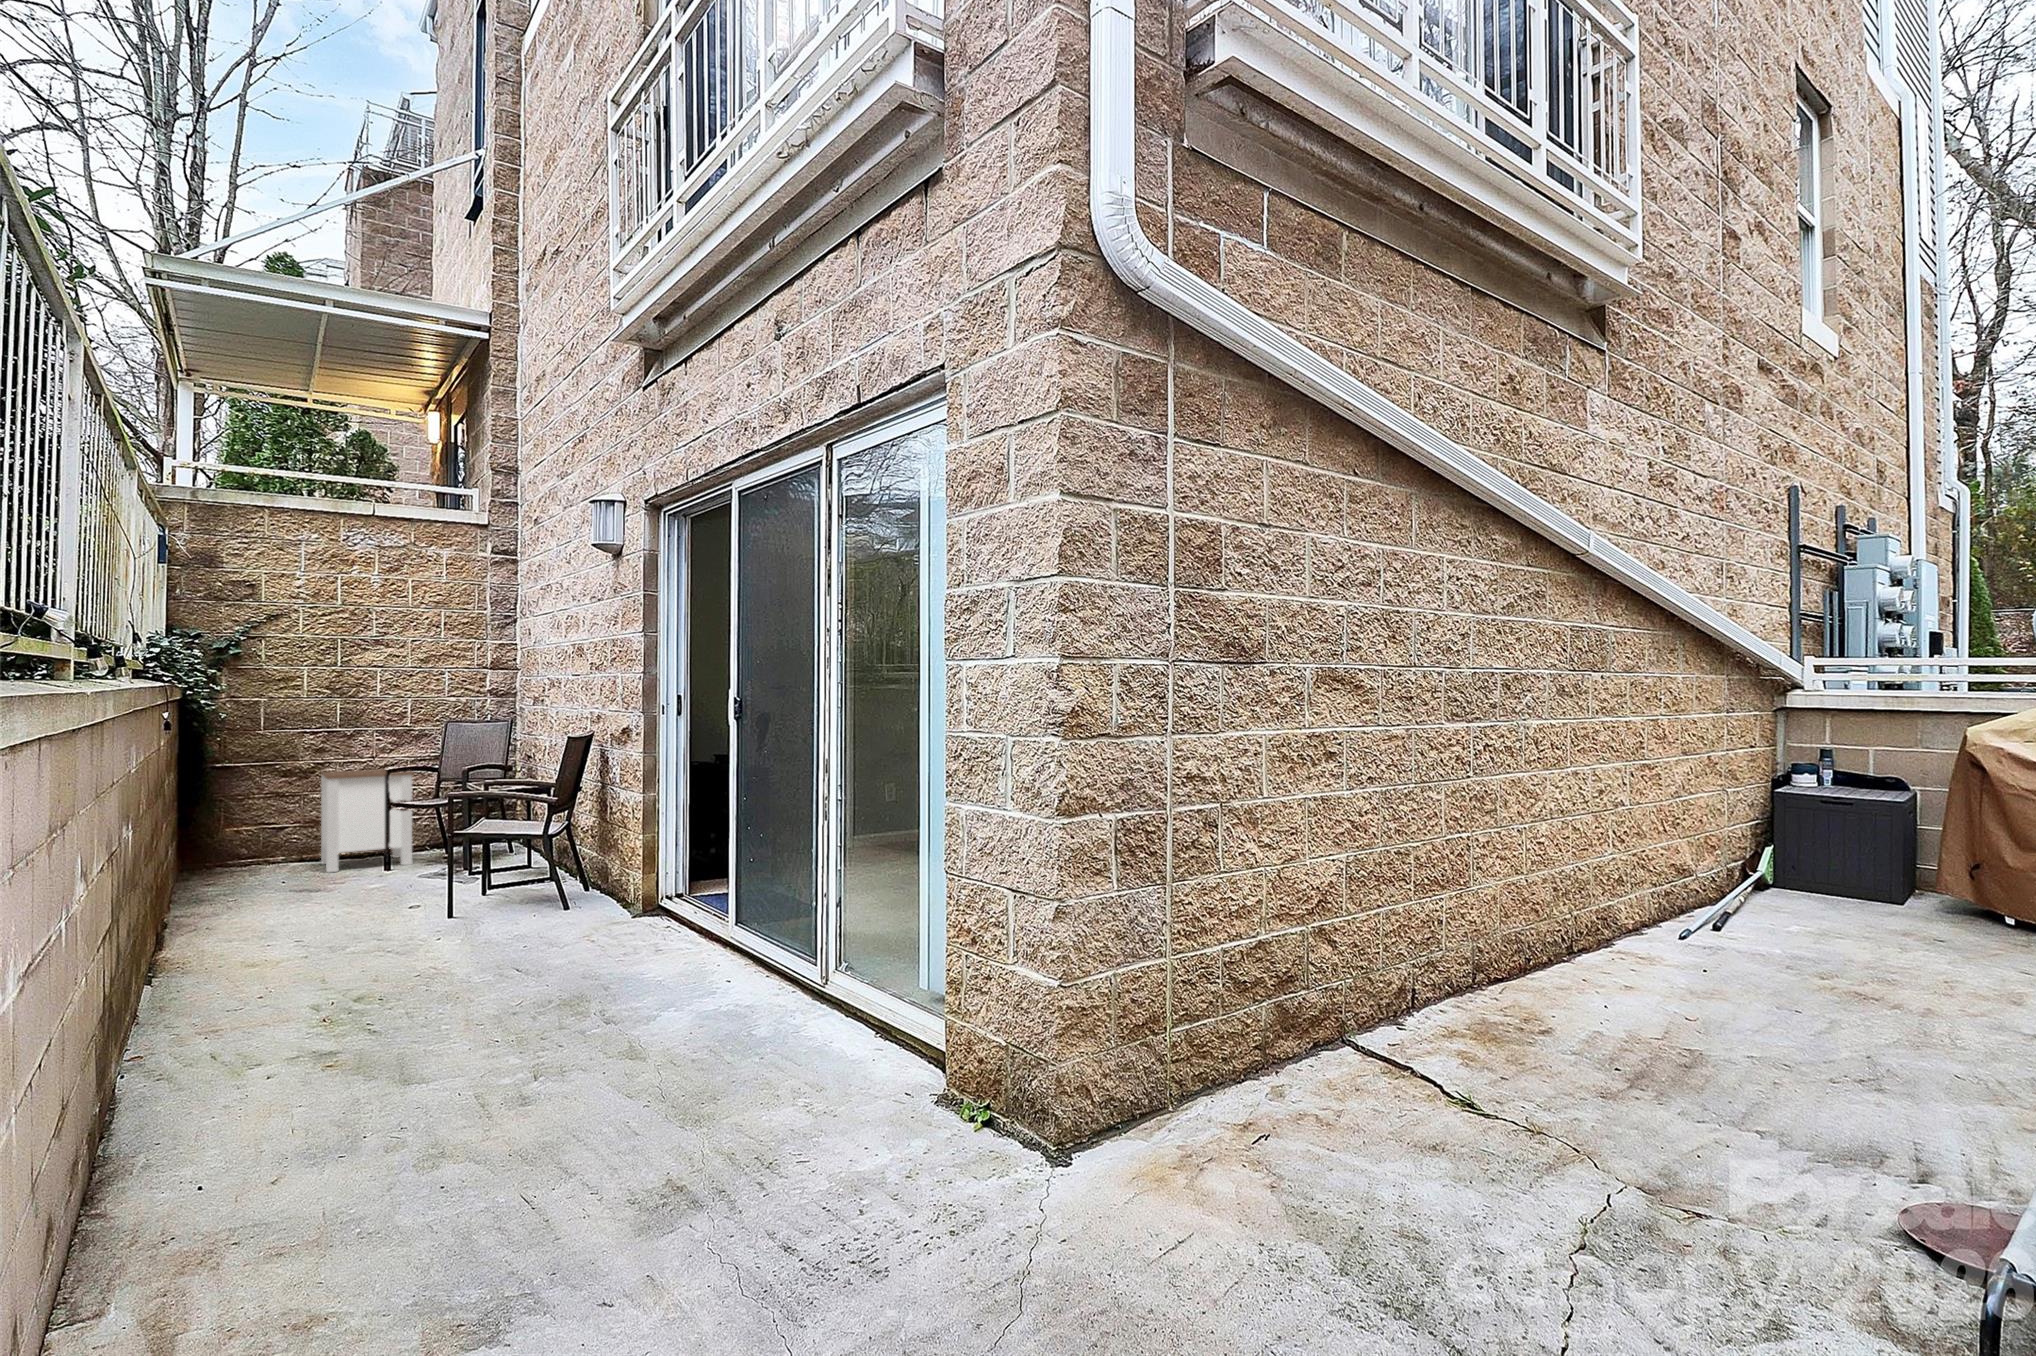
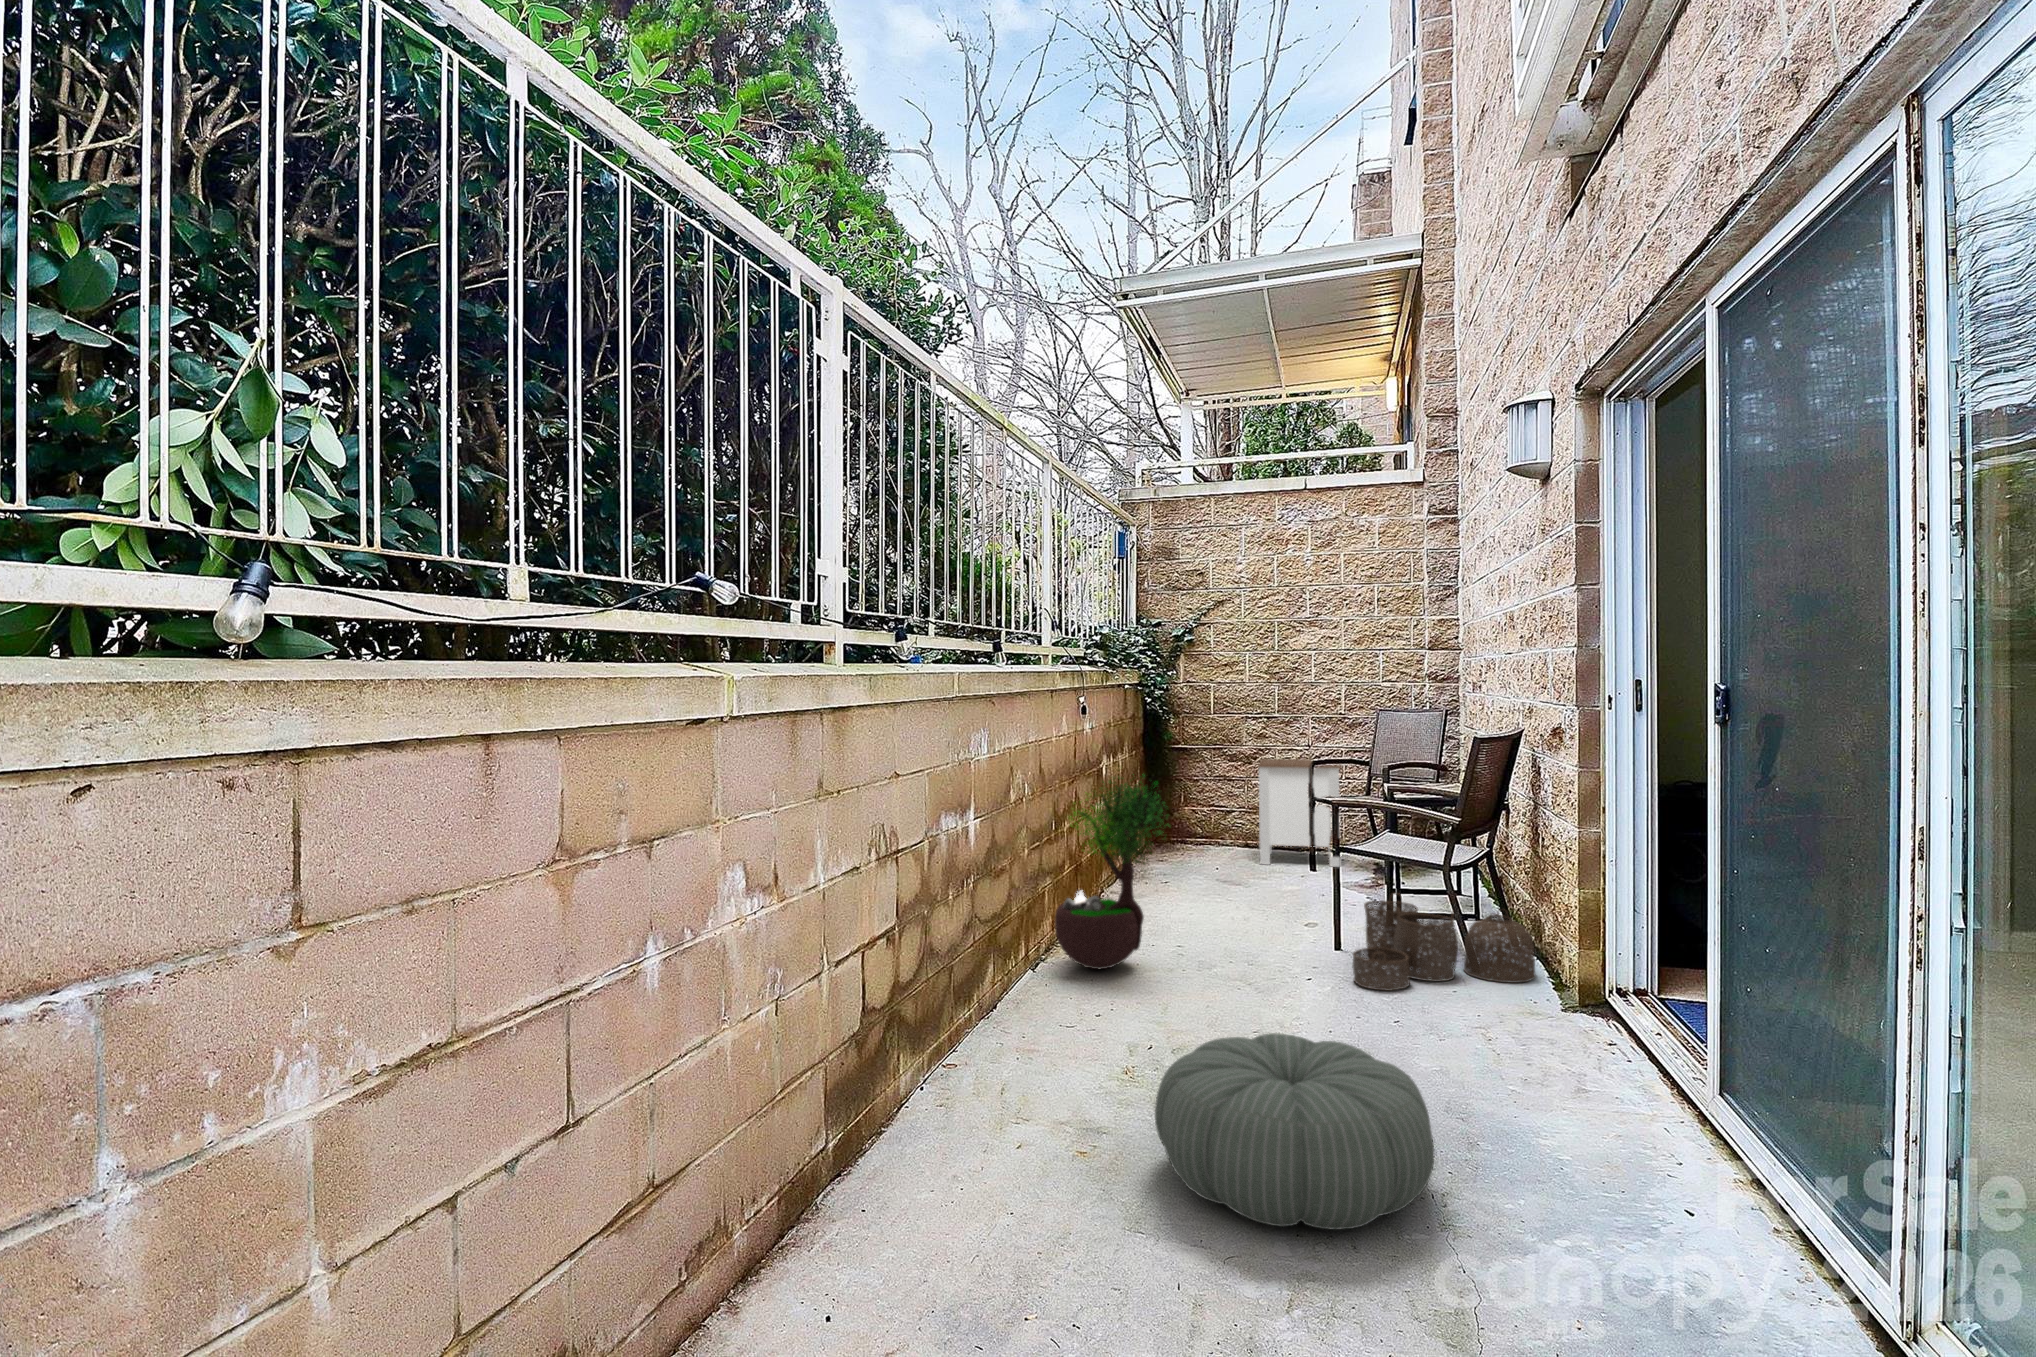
potted tree: none [166,775,310,972] -> present [1054,774,1168,969]
woven basket: none [476,862,609,934] -> present [1353,894,1536,991]
pouf: none [397,940,600,1052] -> present [1155,1033,1434,1230]

